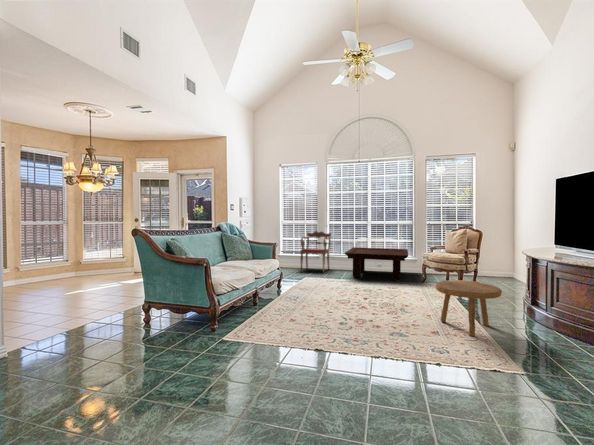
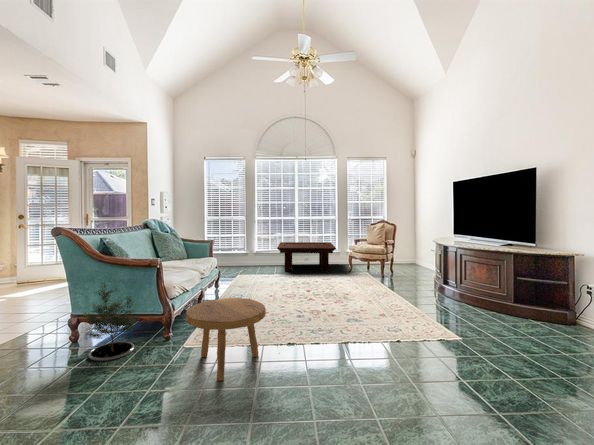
armchair: present [300,231,331,273] -> none [229,227,259,269]
potted tree: none [141,275,189,343] -> present [84,284,136,361]
footstool: present [436,280,502,336] -> present [186,298,266,381]

